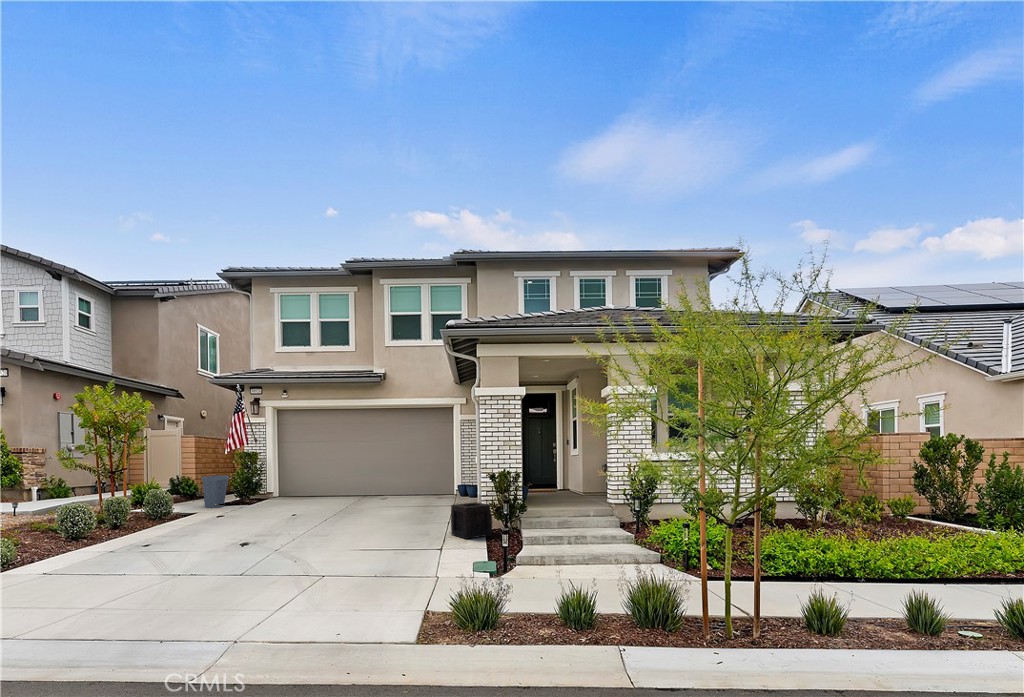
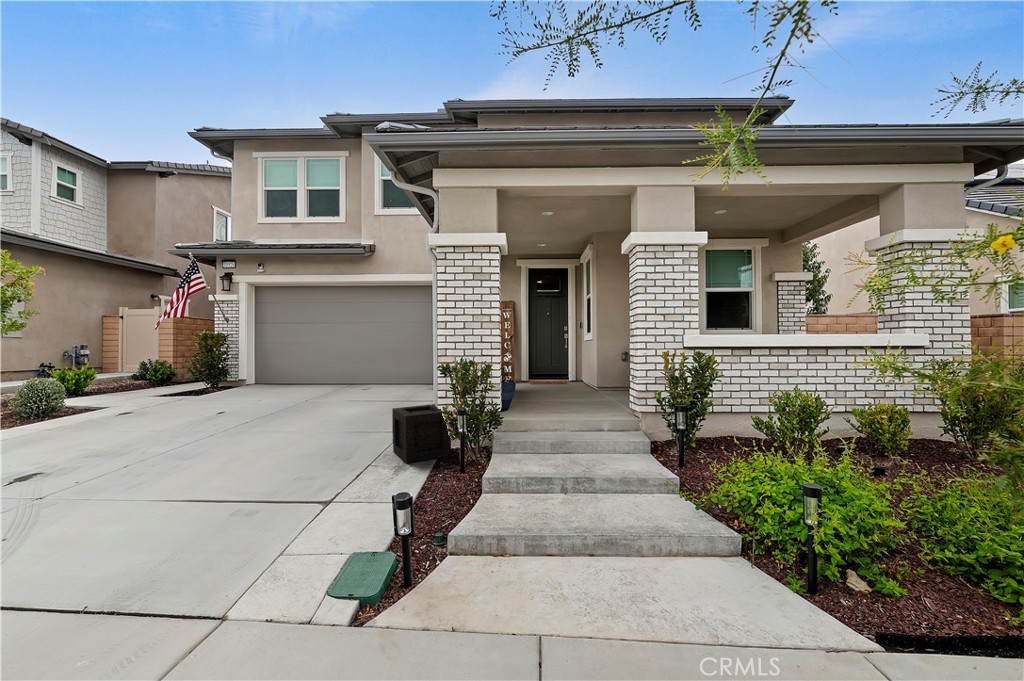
trash can: present [202,475,229,508] -> none [169,355,203,391]

